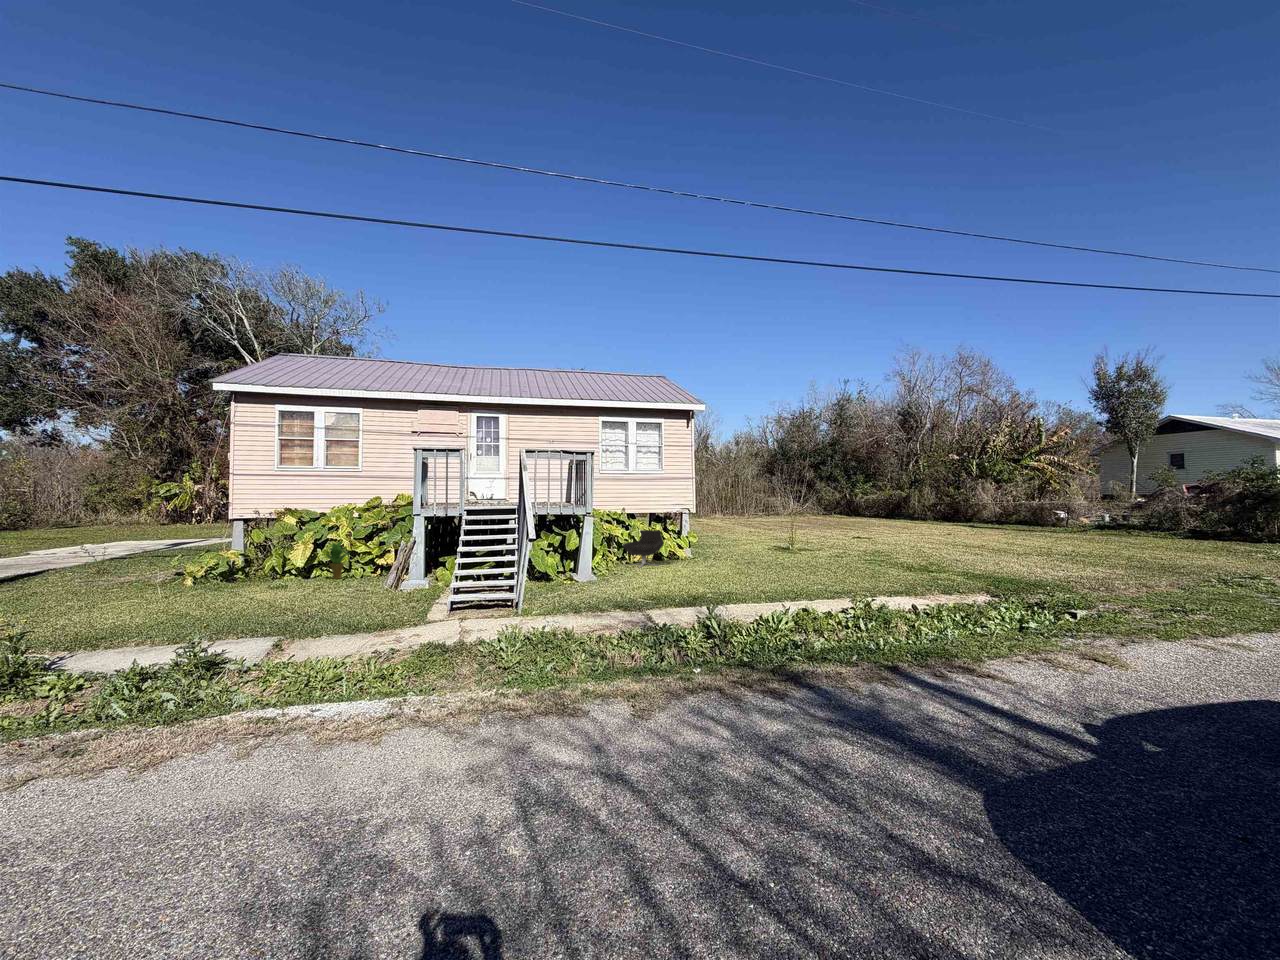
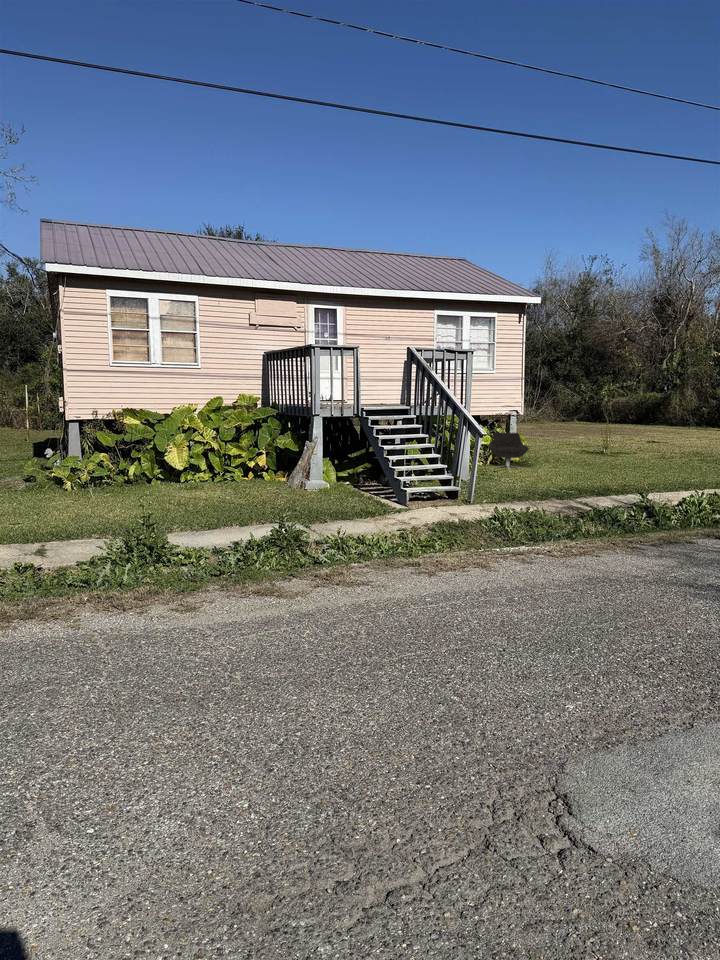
potted plant: present [326,542,347,579] -> none [223,443,253,482]

